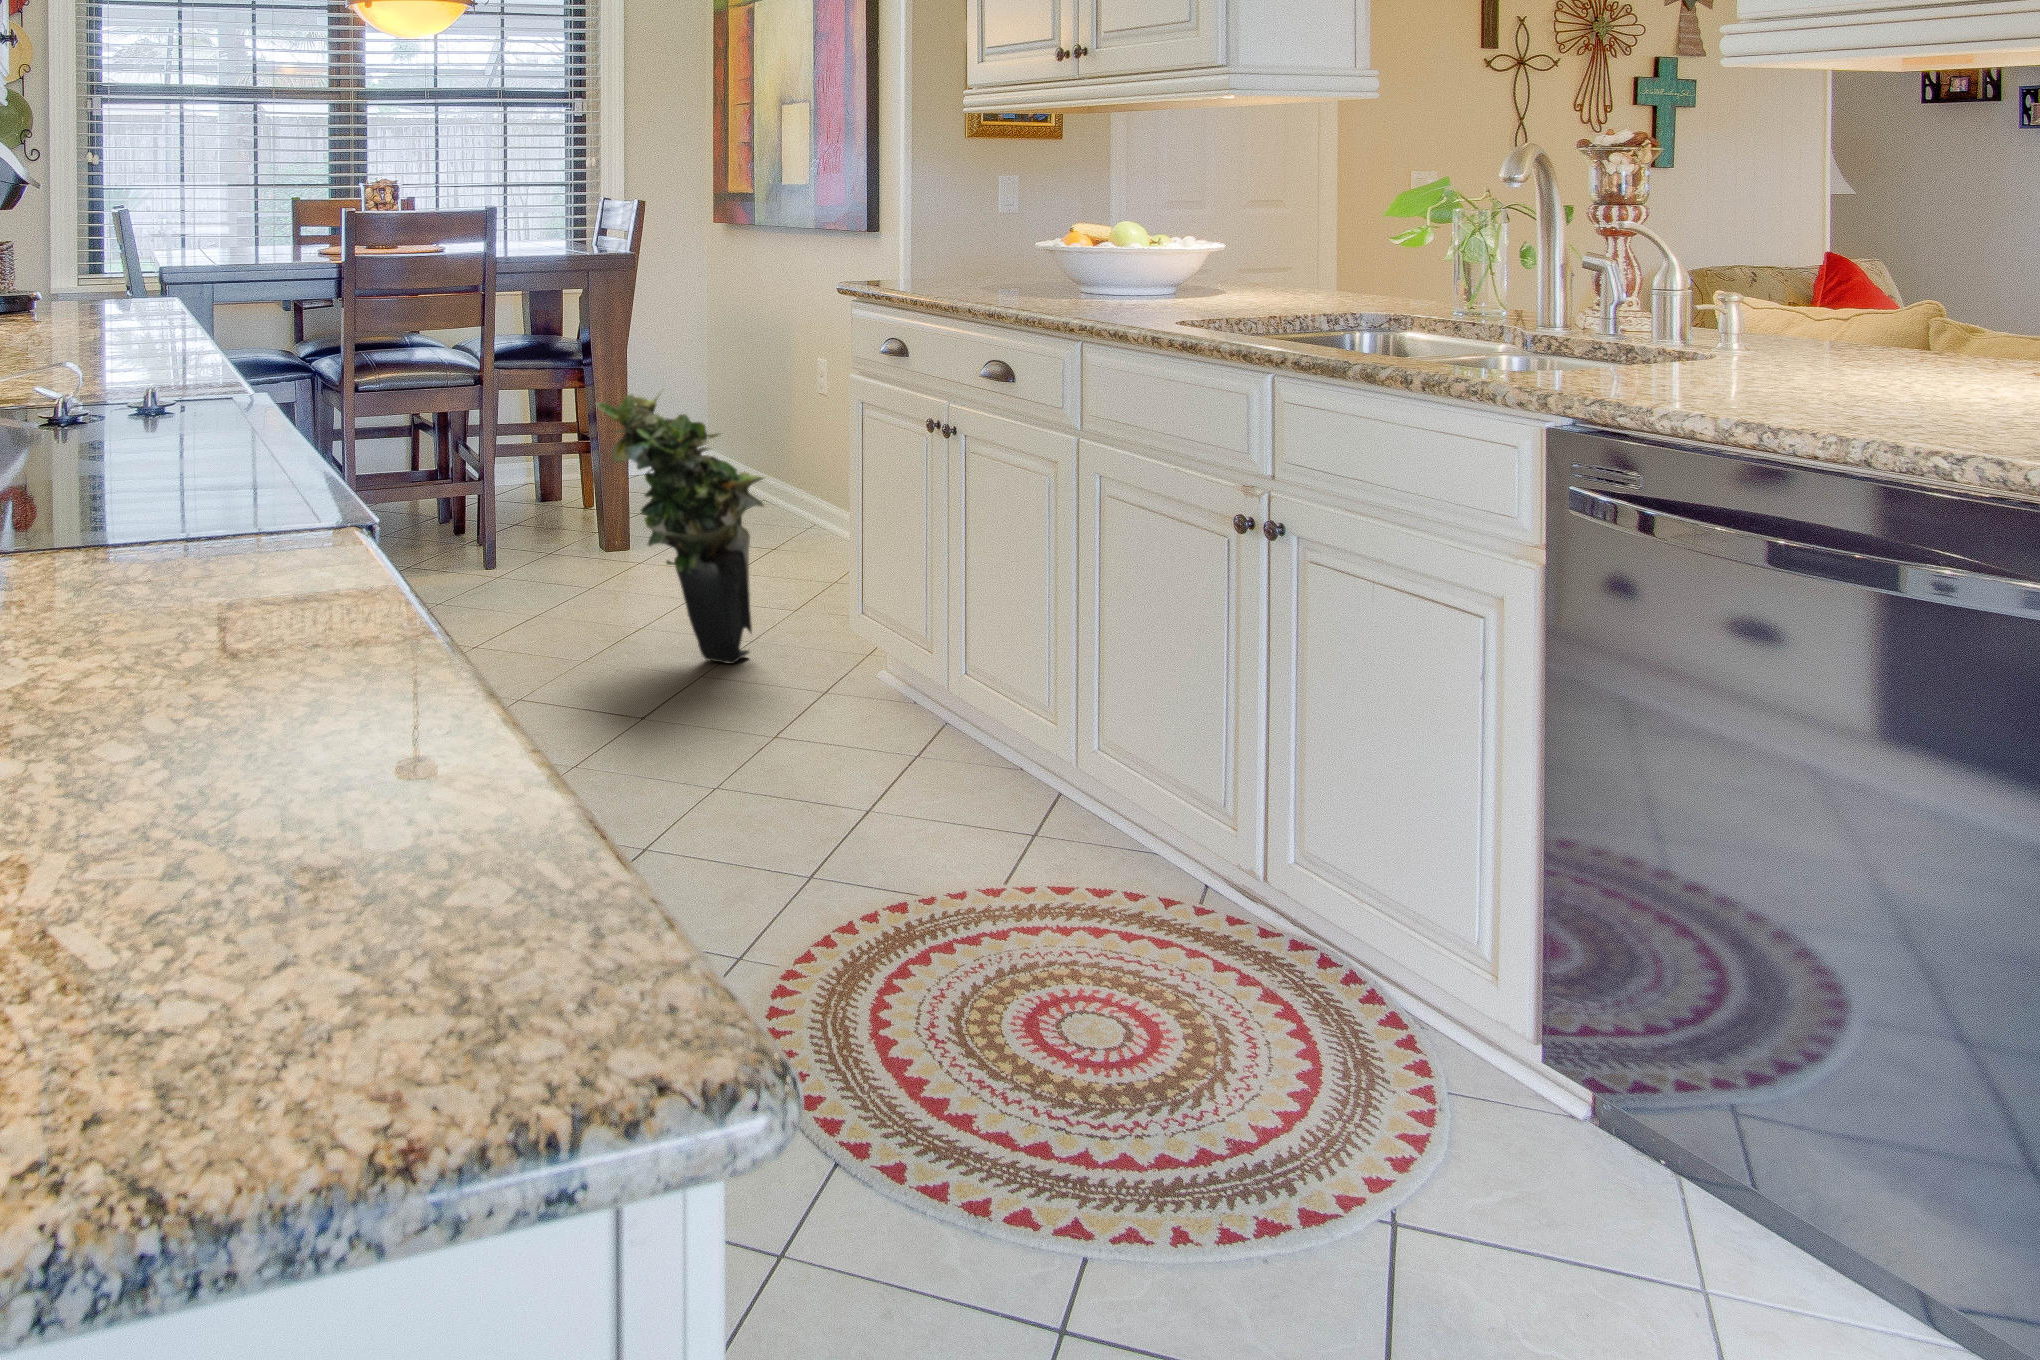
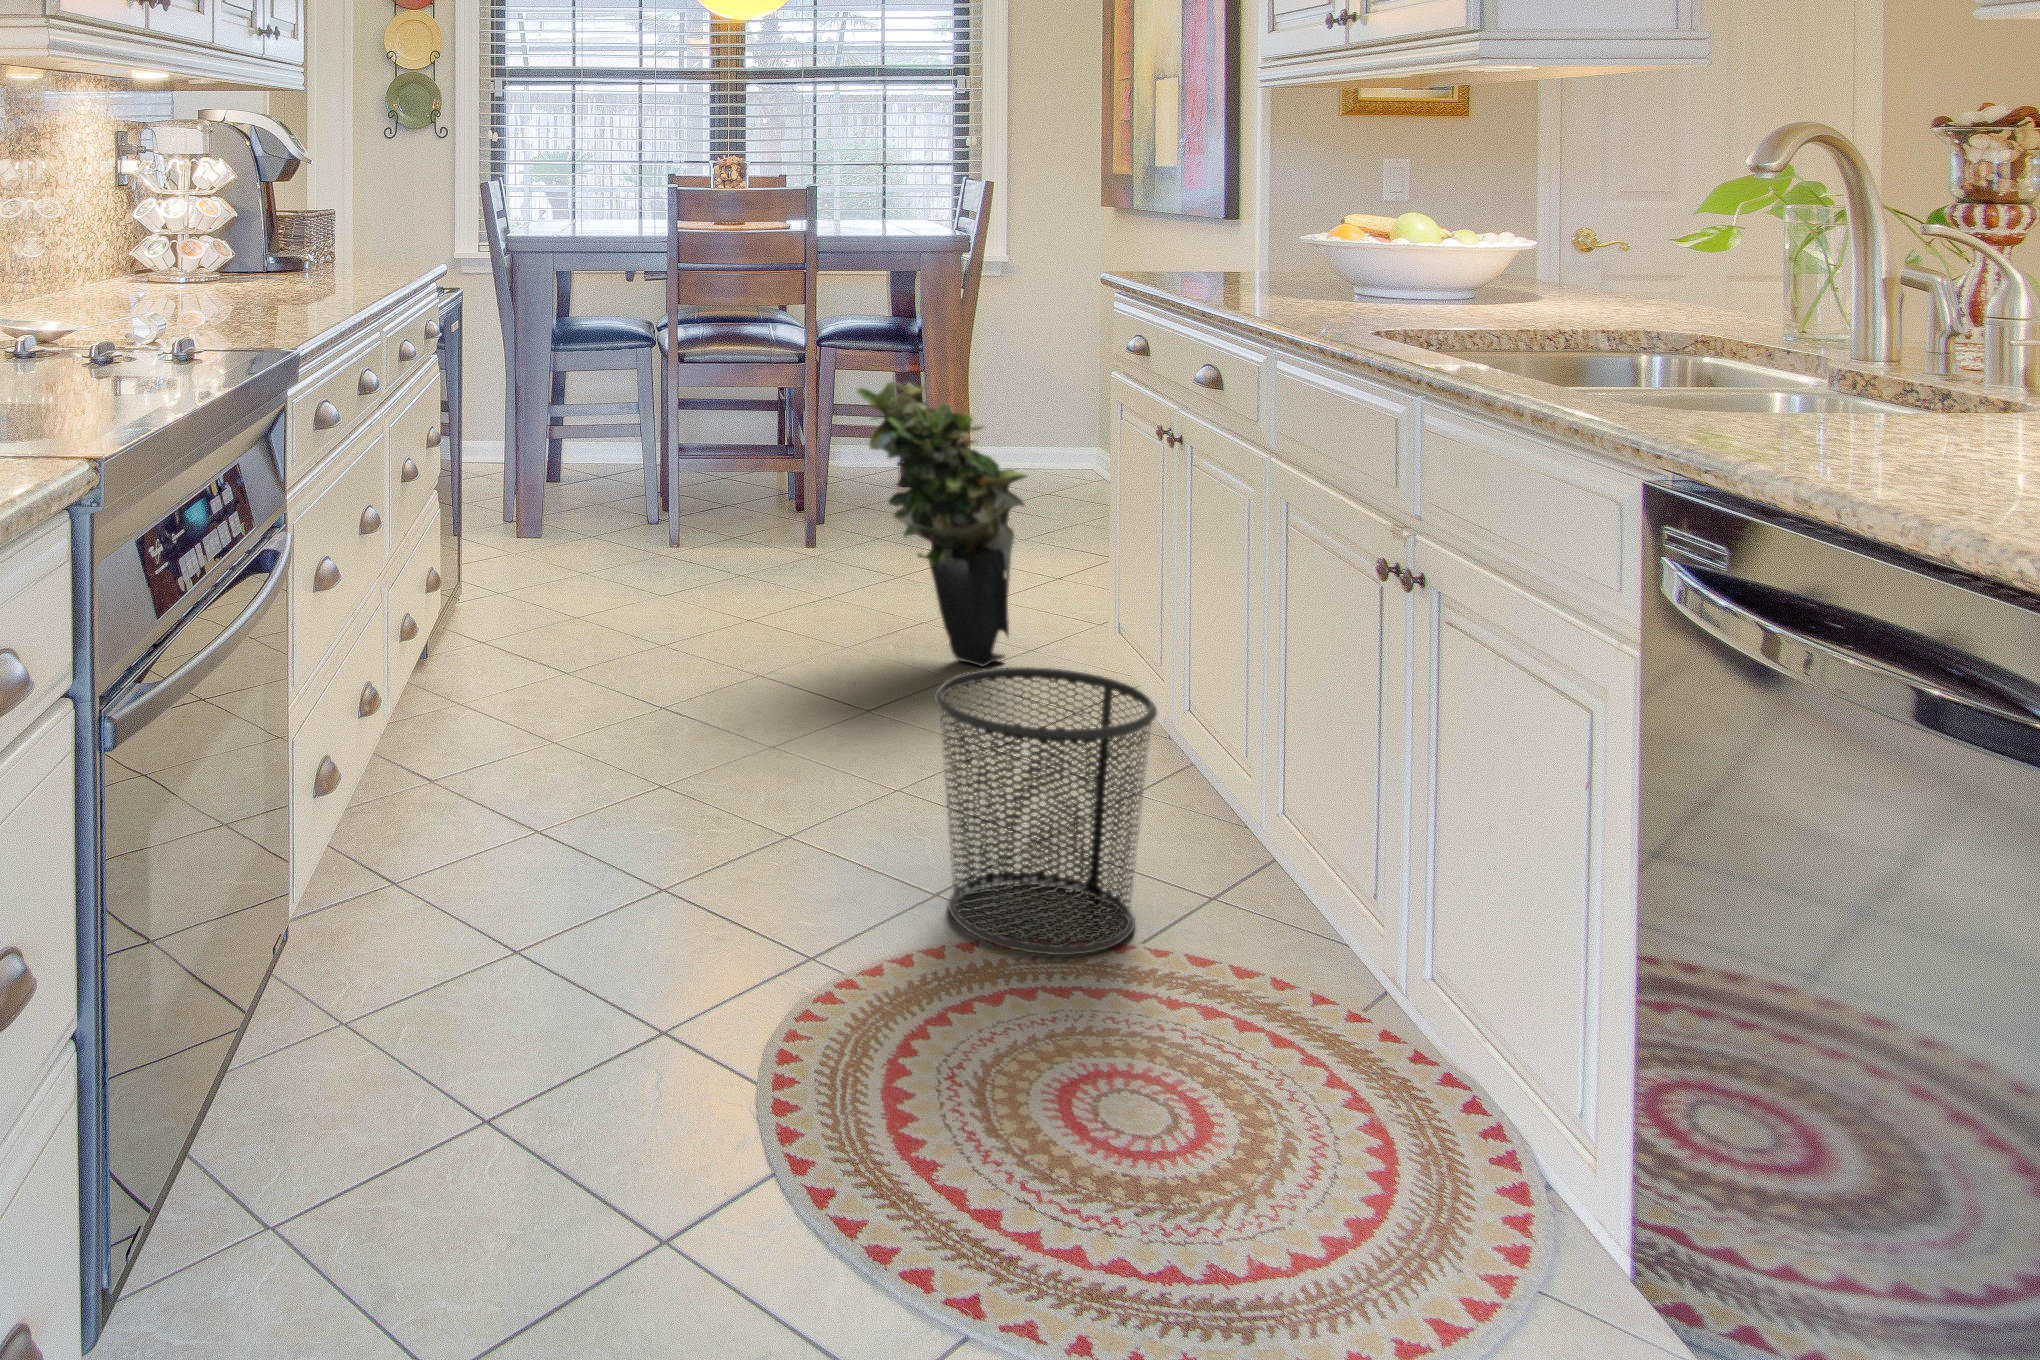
waste bin: none [819,647,1019,912] -> present [935,667,1157,955]

